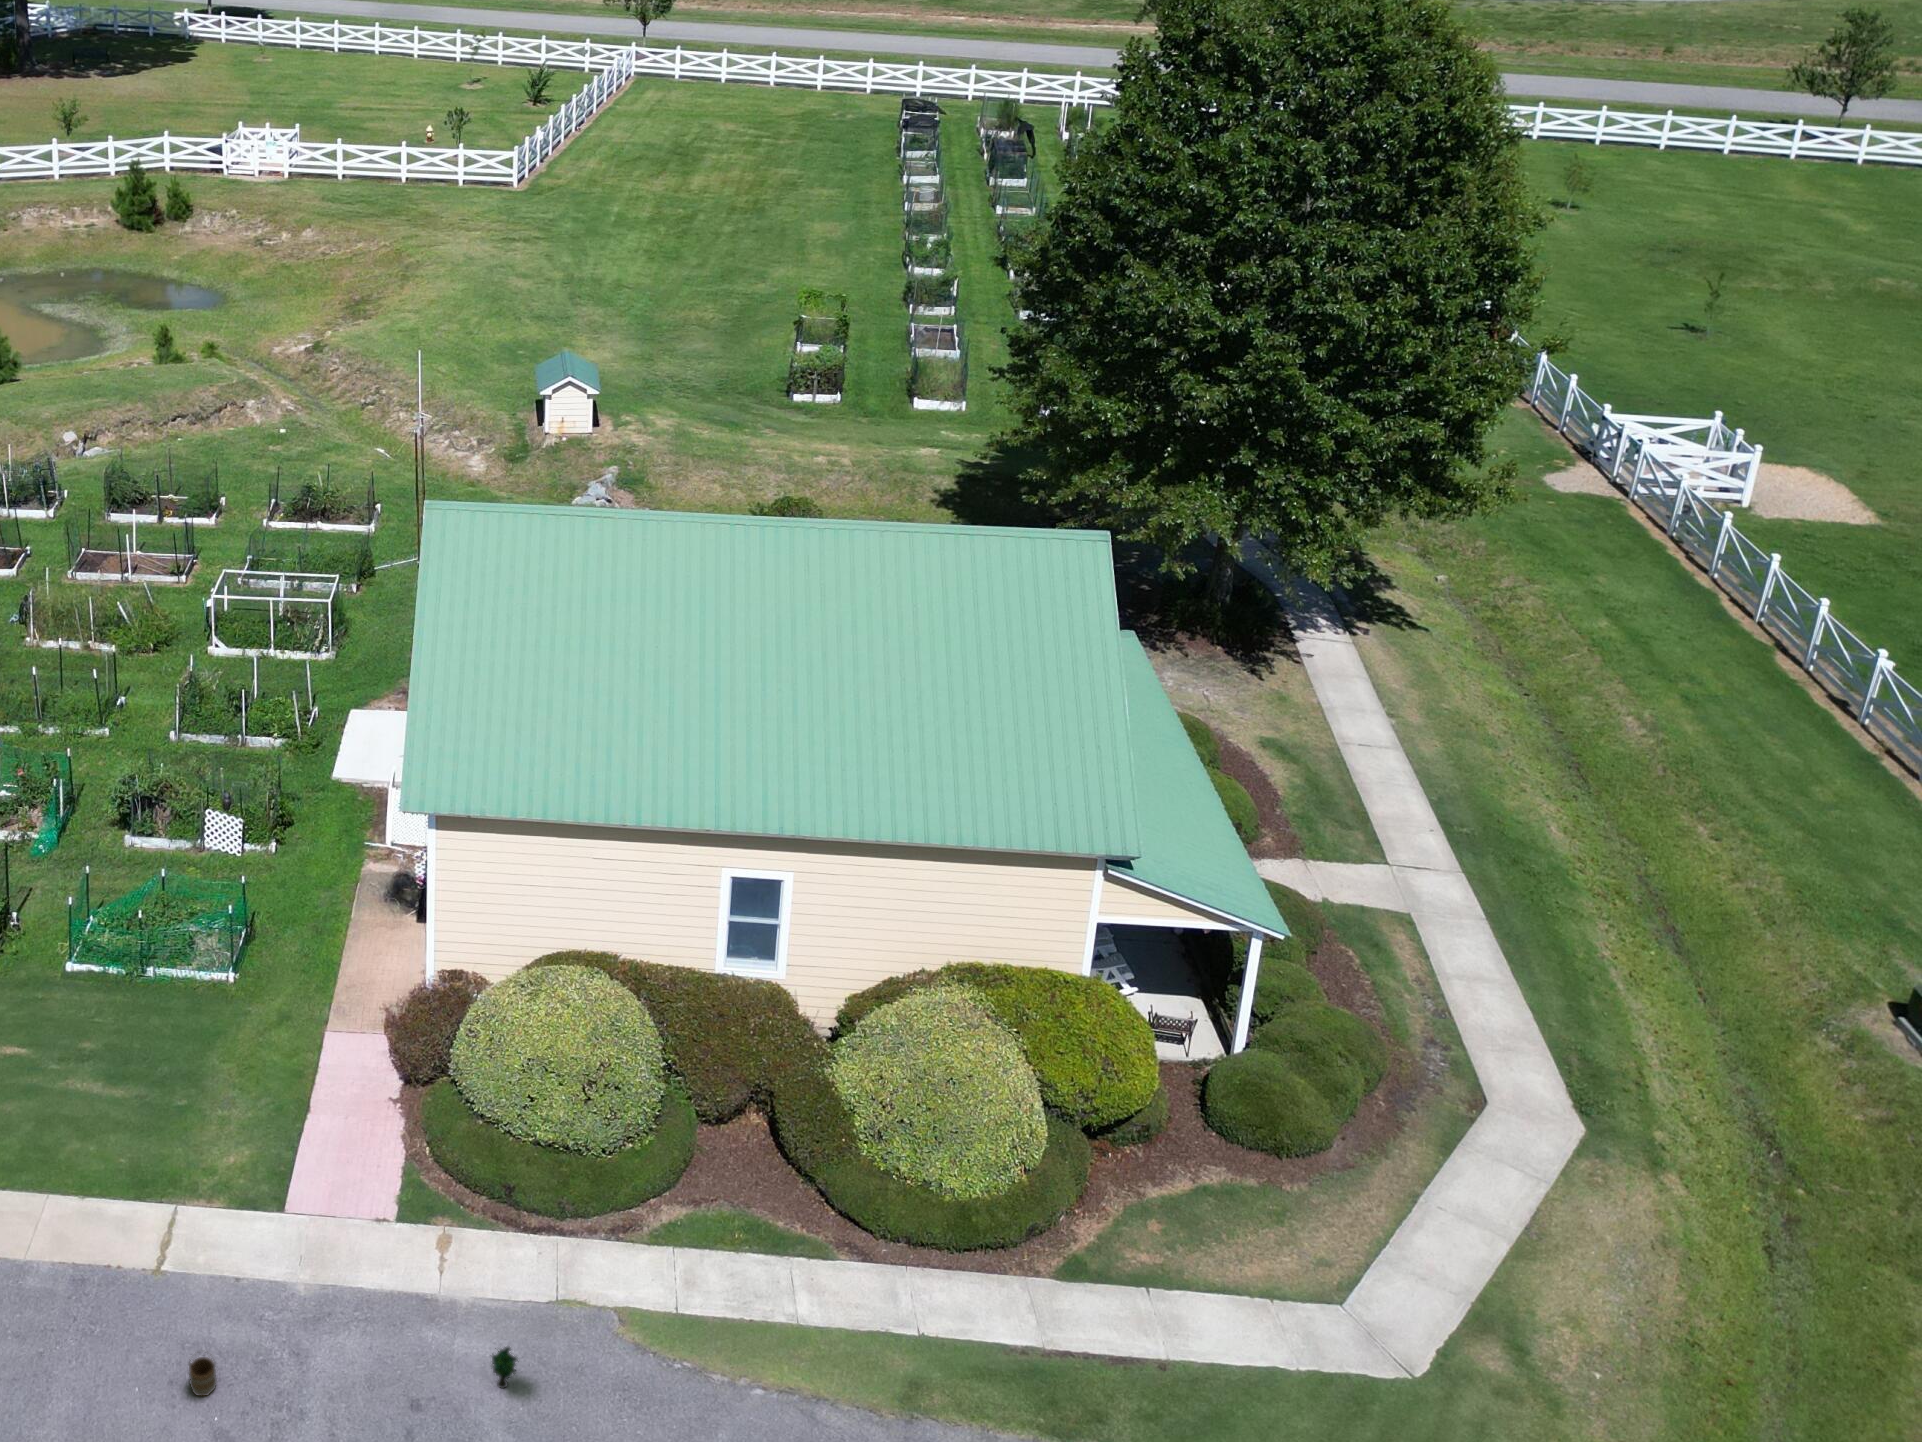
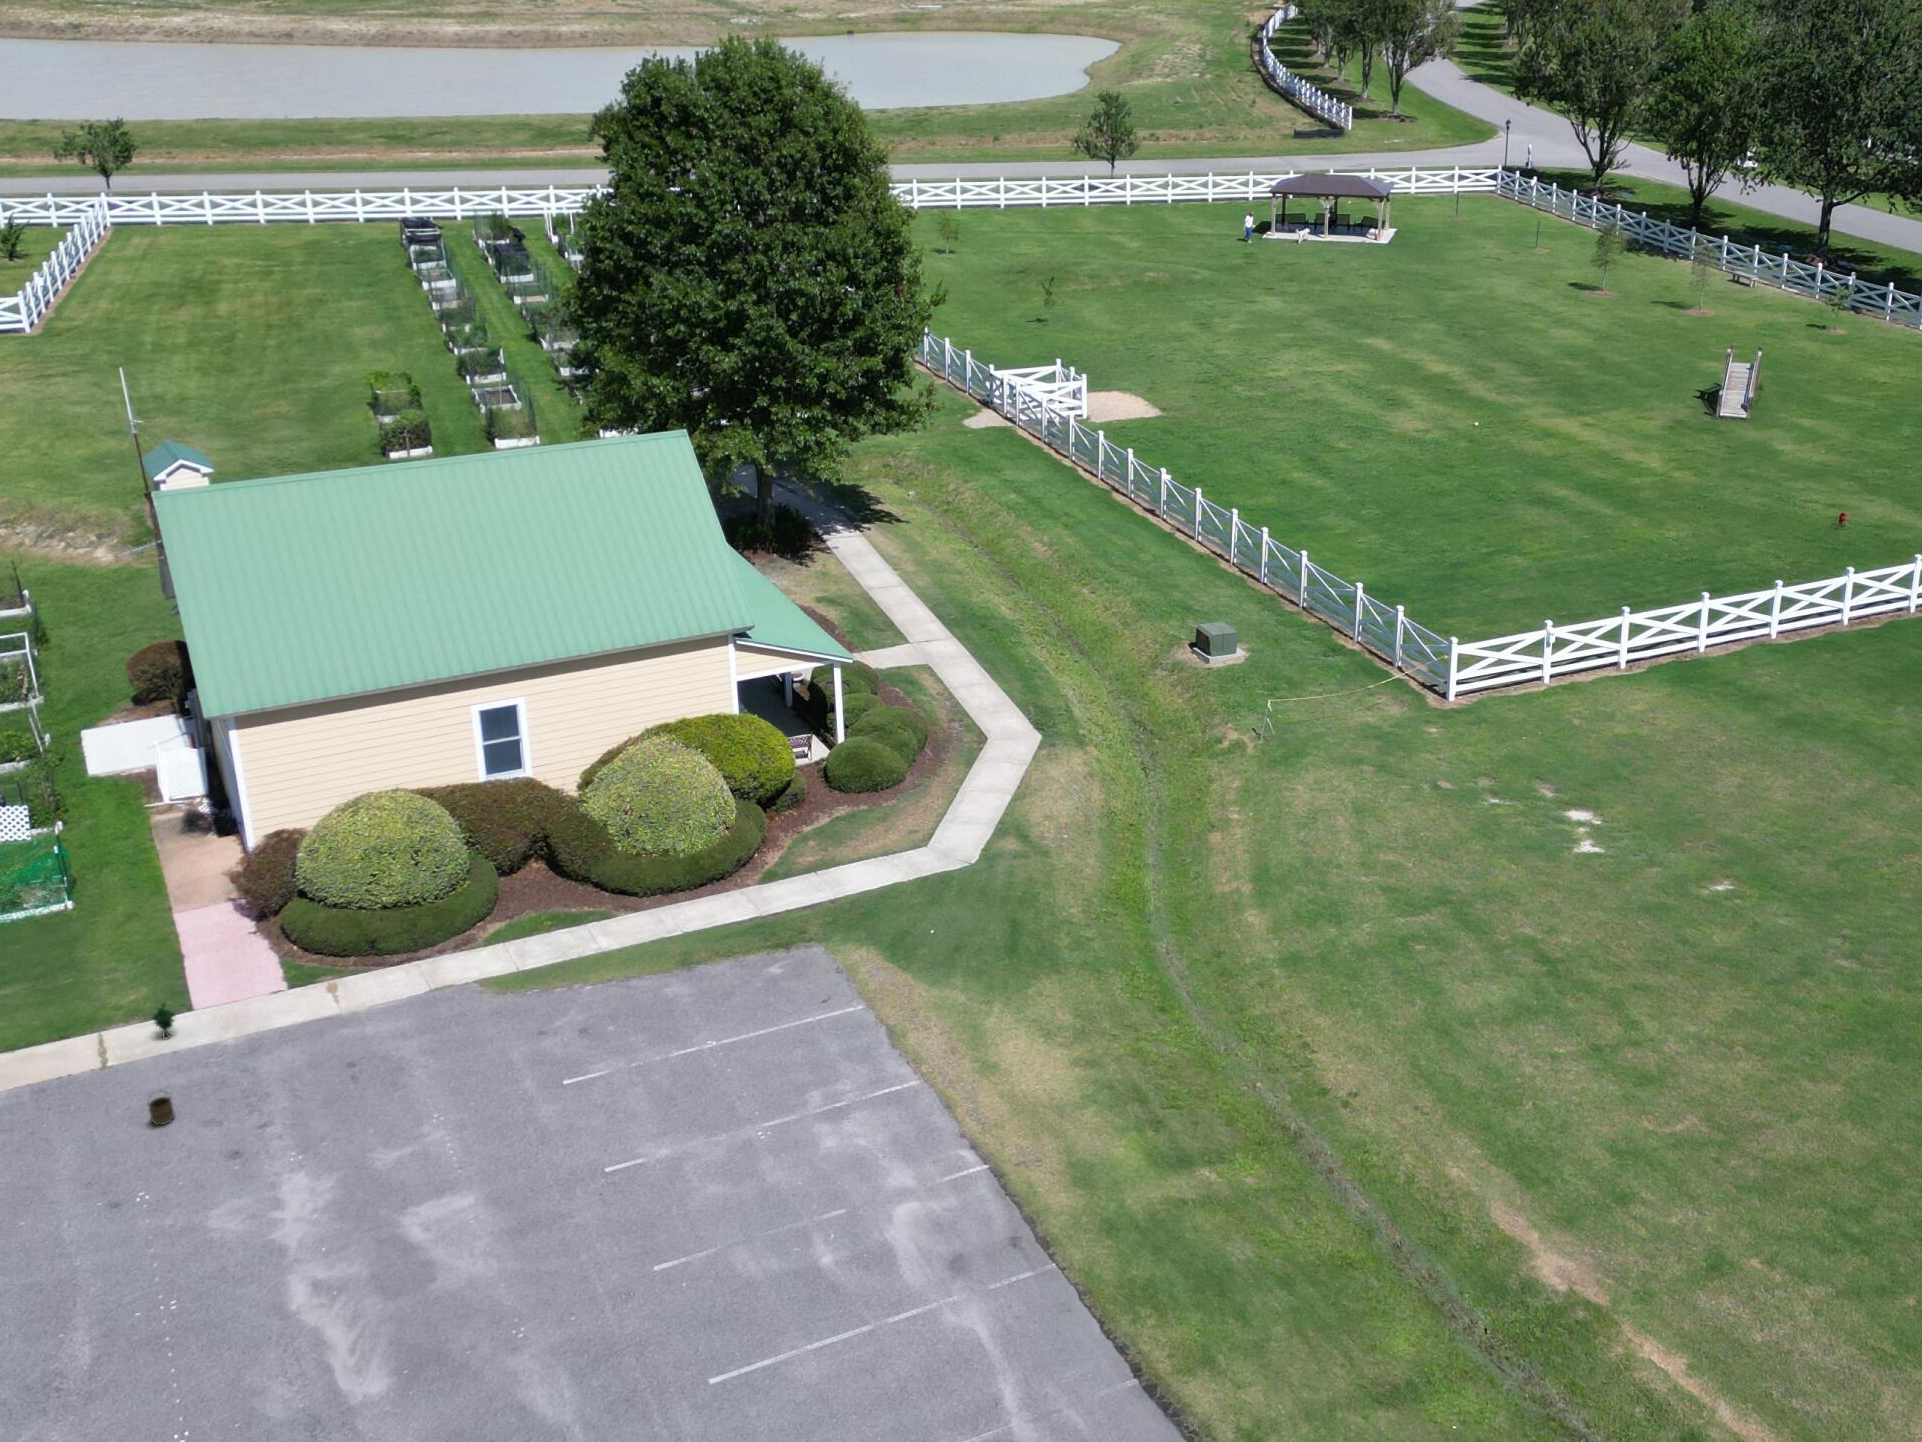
decorative plant: present [492,1347,518,1388] -> present [152,1004,175,1039]

